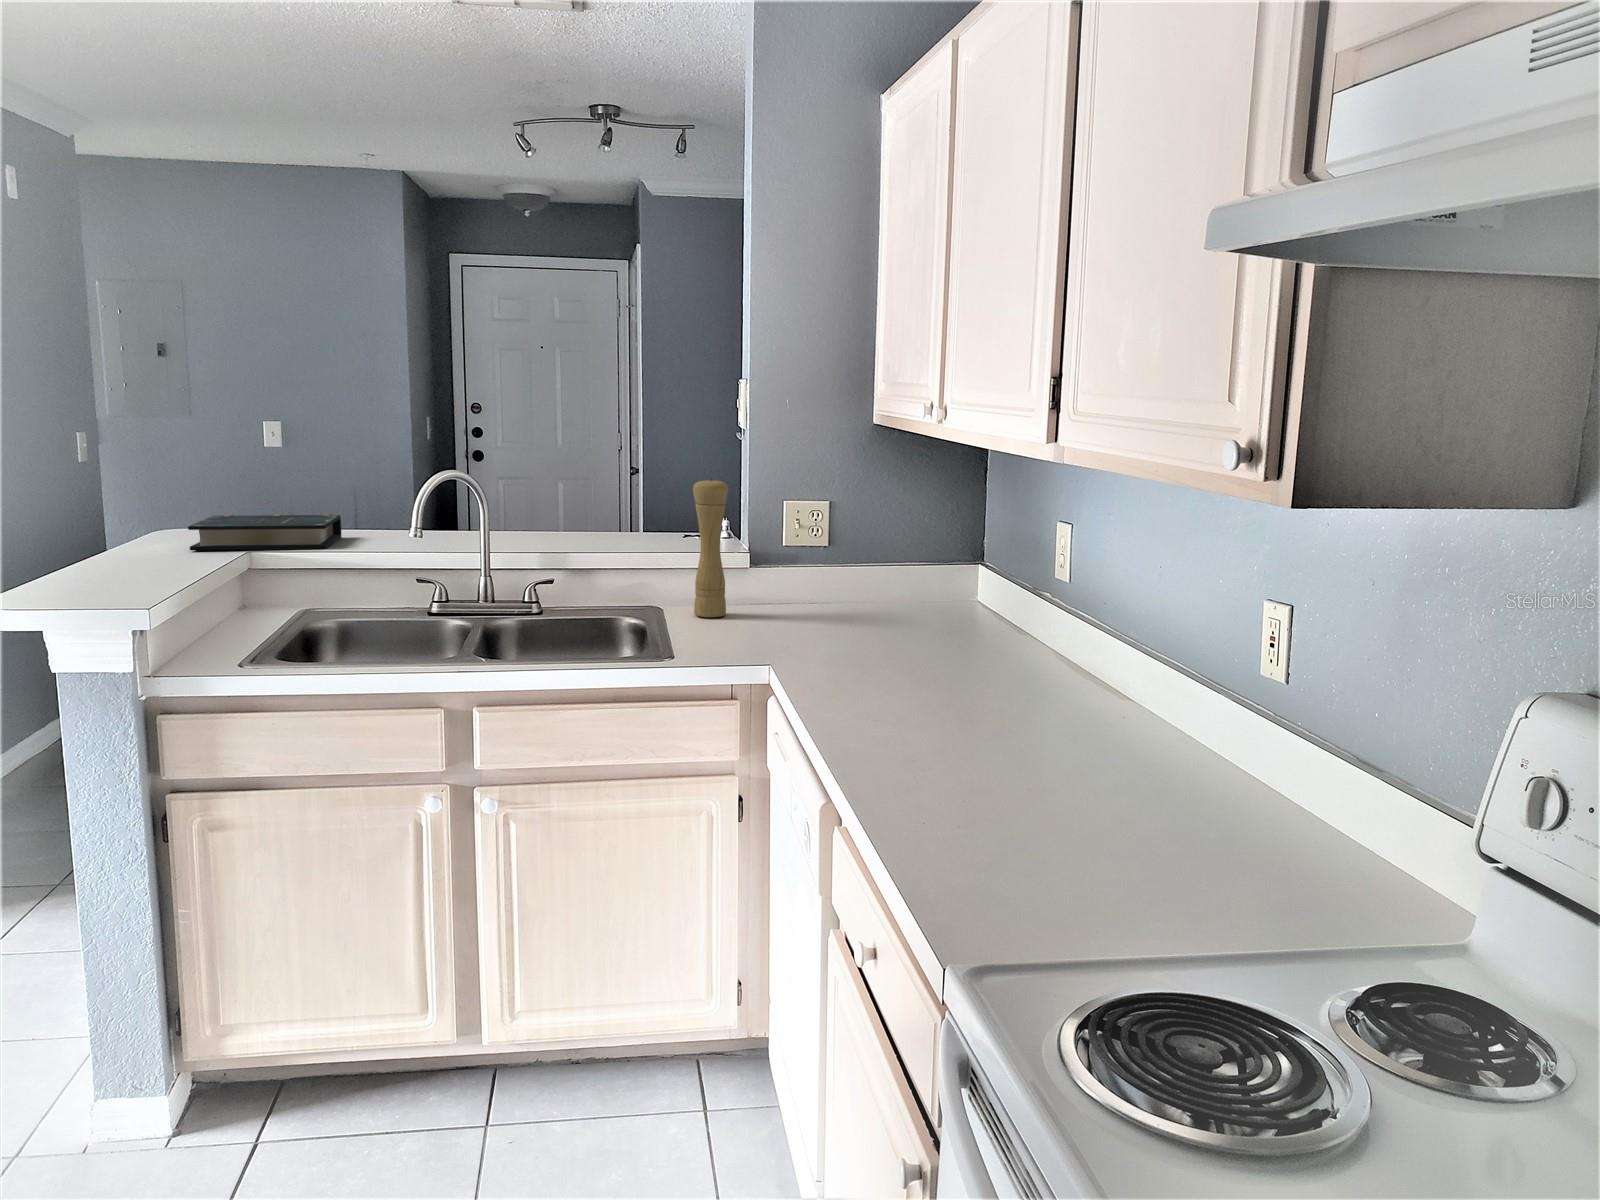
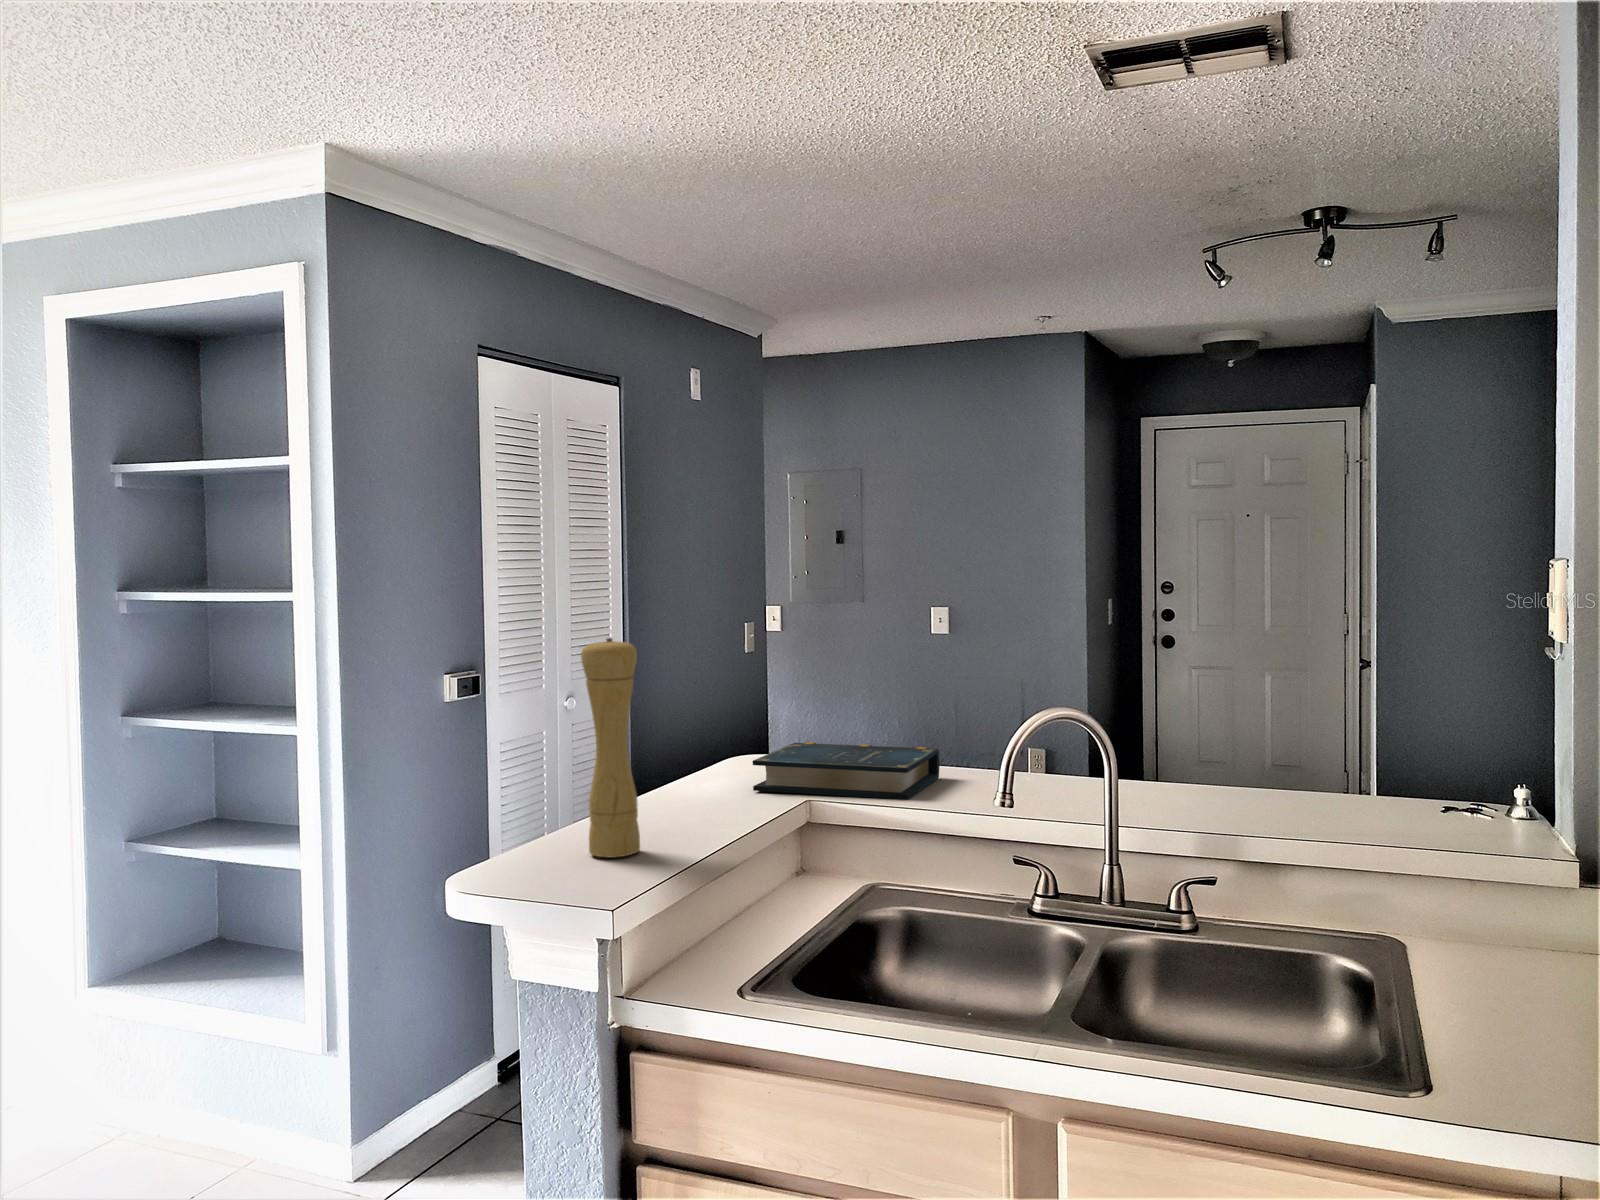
pepper mill: present [693,478,728,617] -> present [581,638,640,858]

